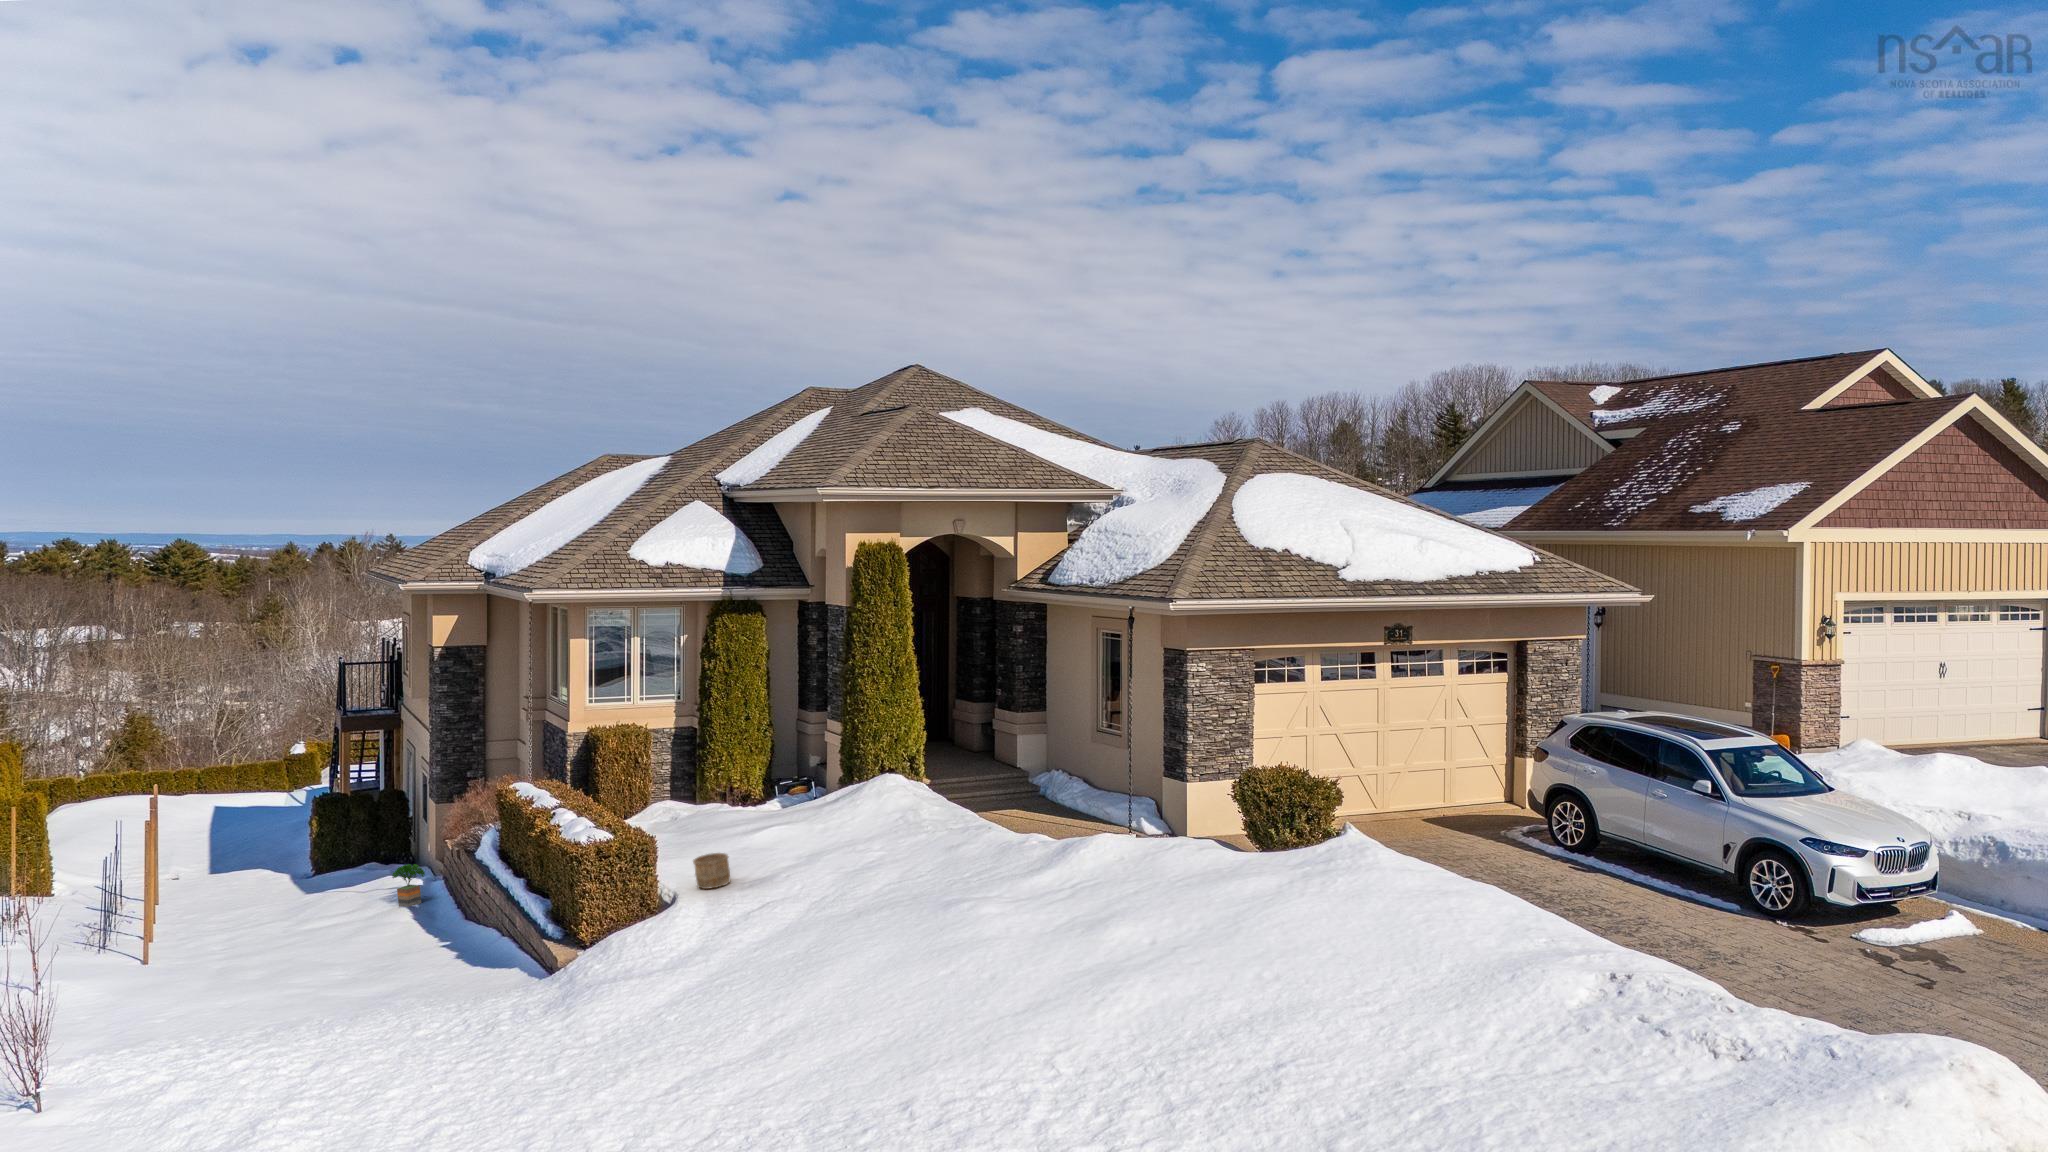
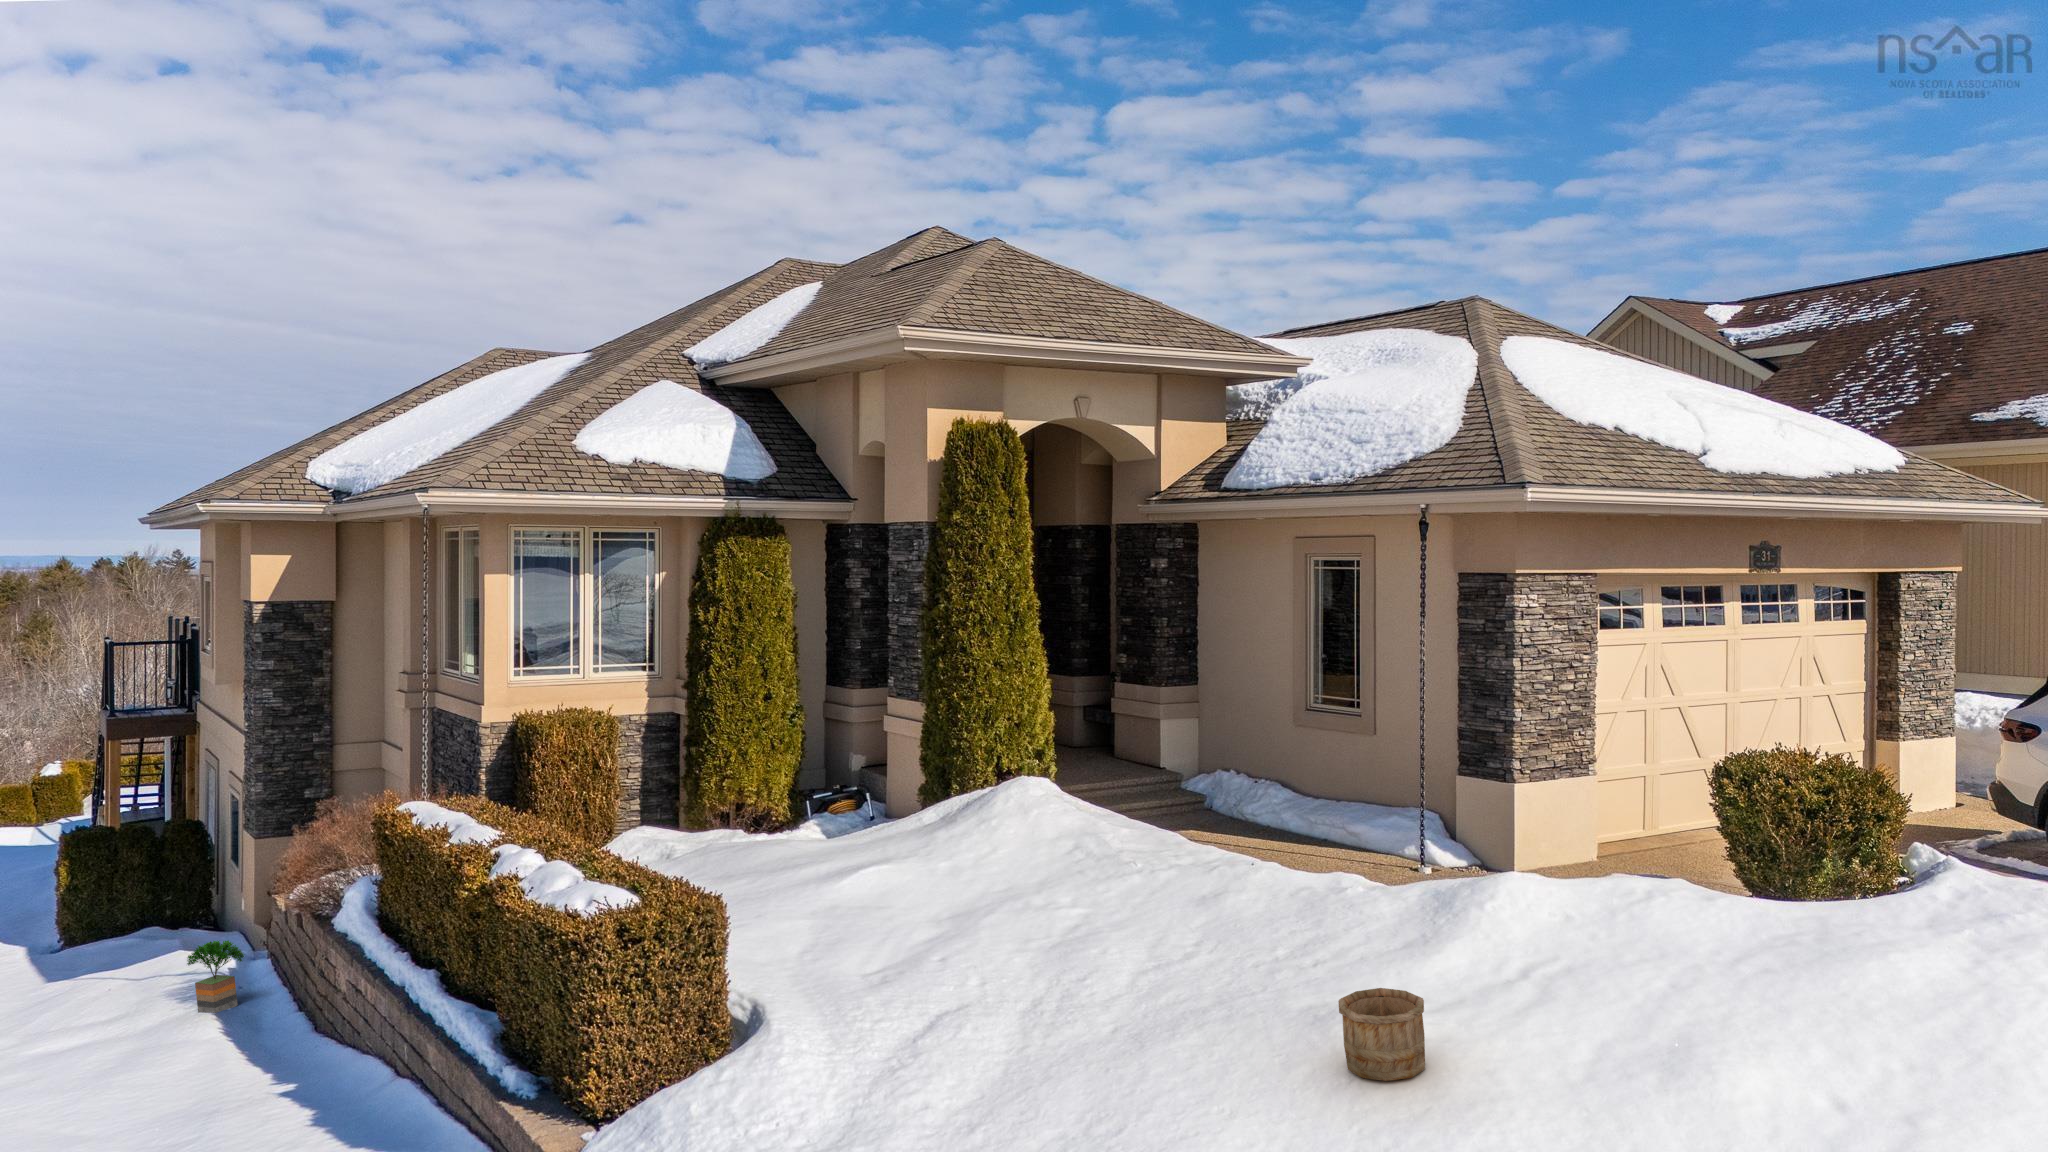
wooden bucket: present [693,853,730,889] -> present [1338,988,1425,1081]

